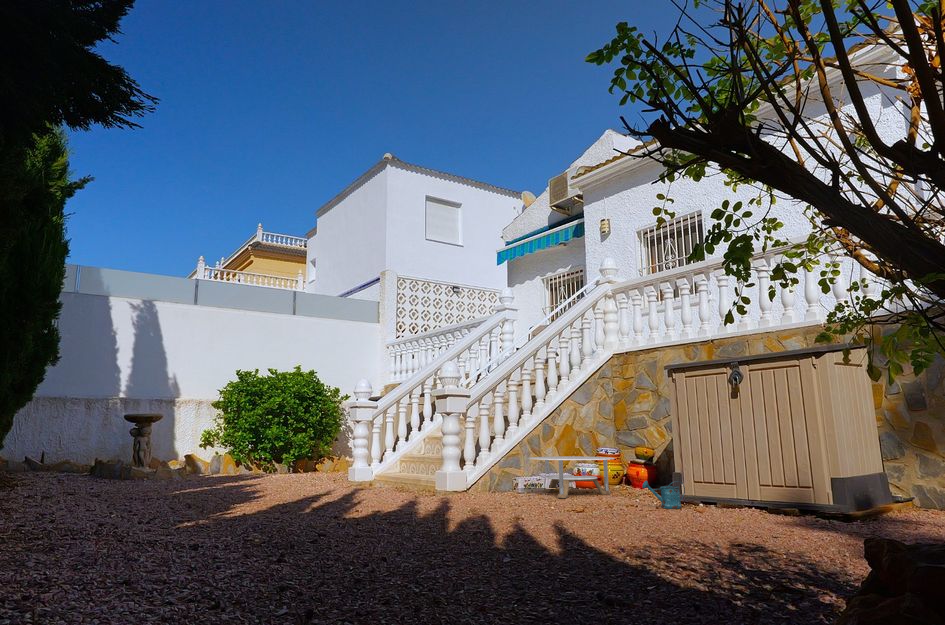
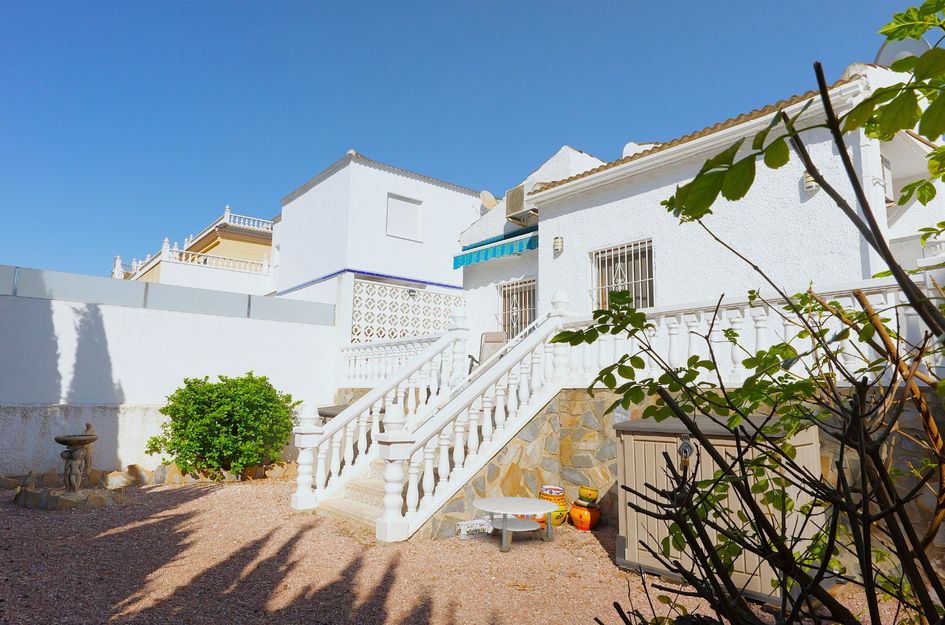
watering can: present [642,481,685,509] -> none [585,547,628,579]

